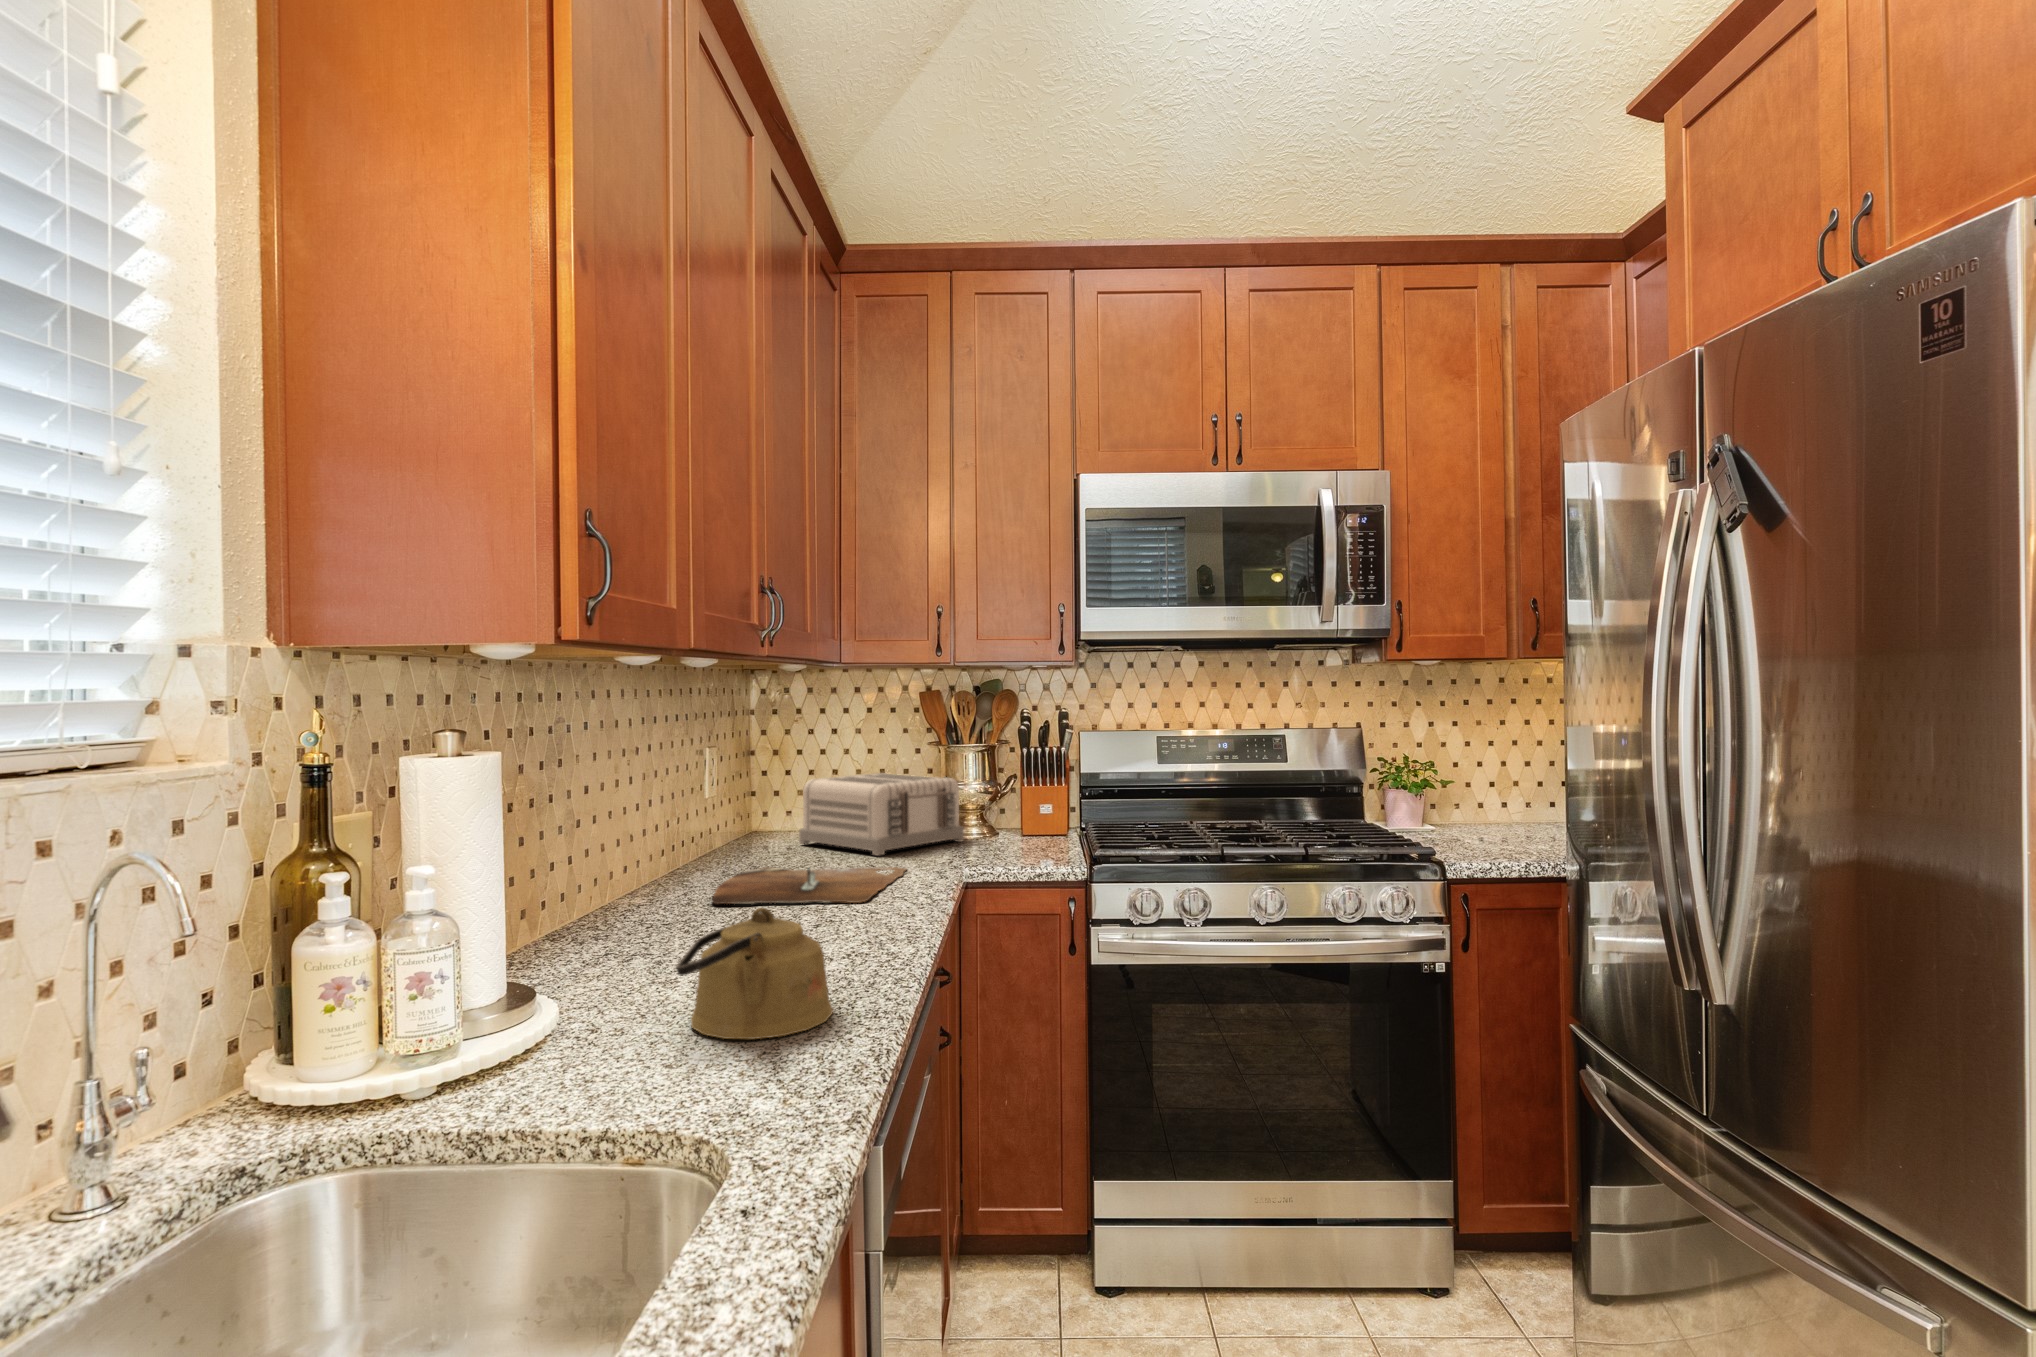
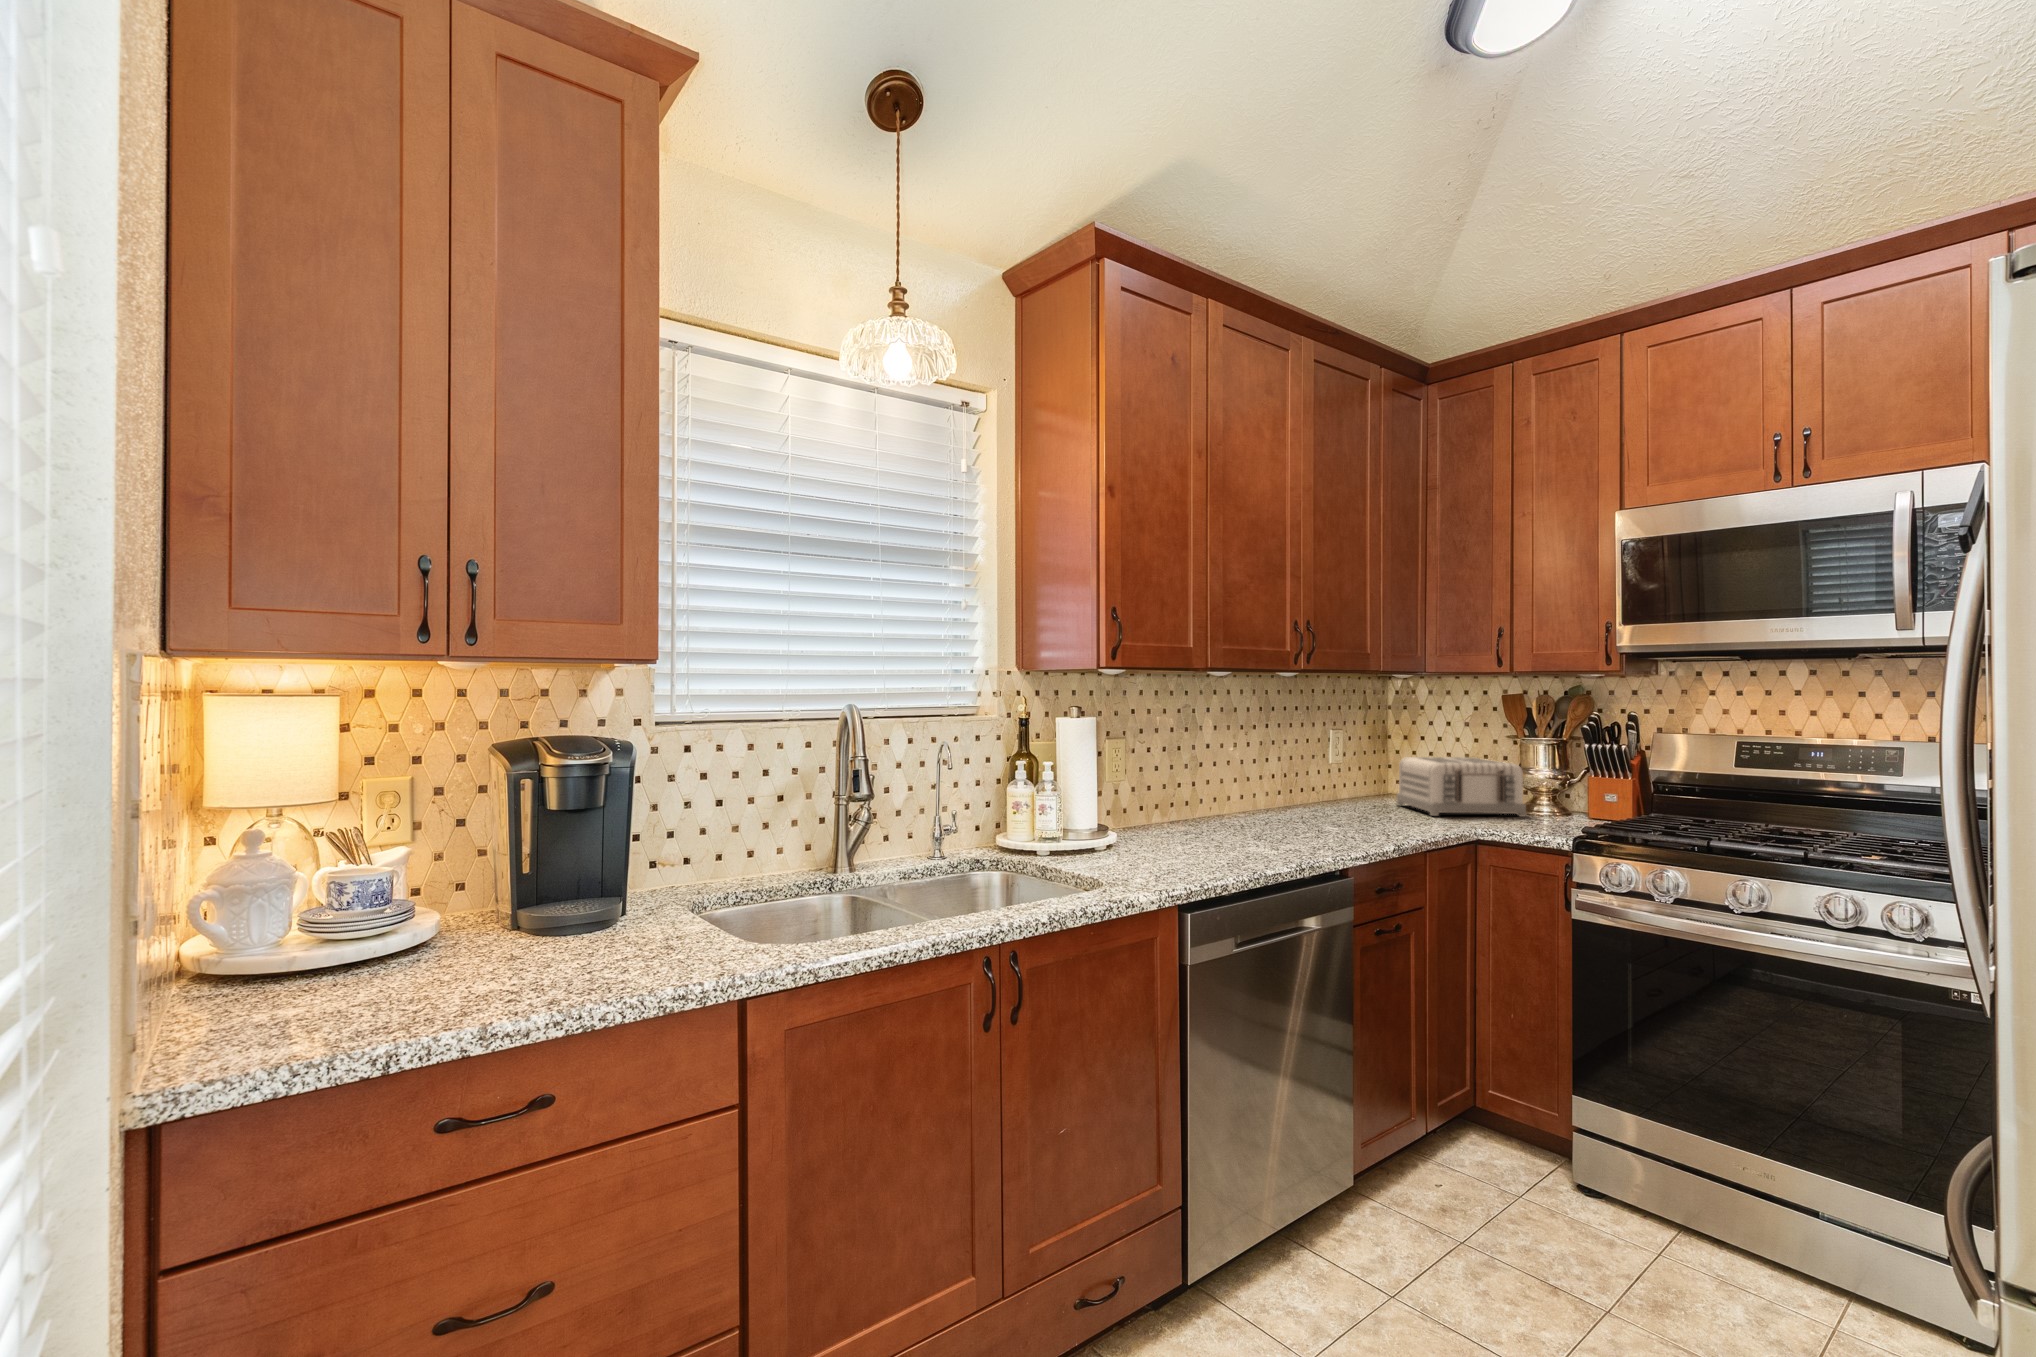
cutting board: present [712,867,906,904] -> none [1272,810,1433,834]
kettle: present [676,908,833,1039] -> none [1150,803,1236,867]

